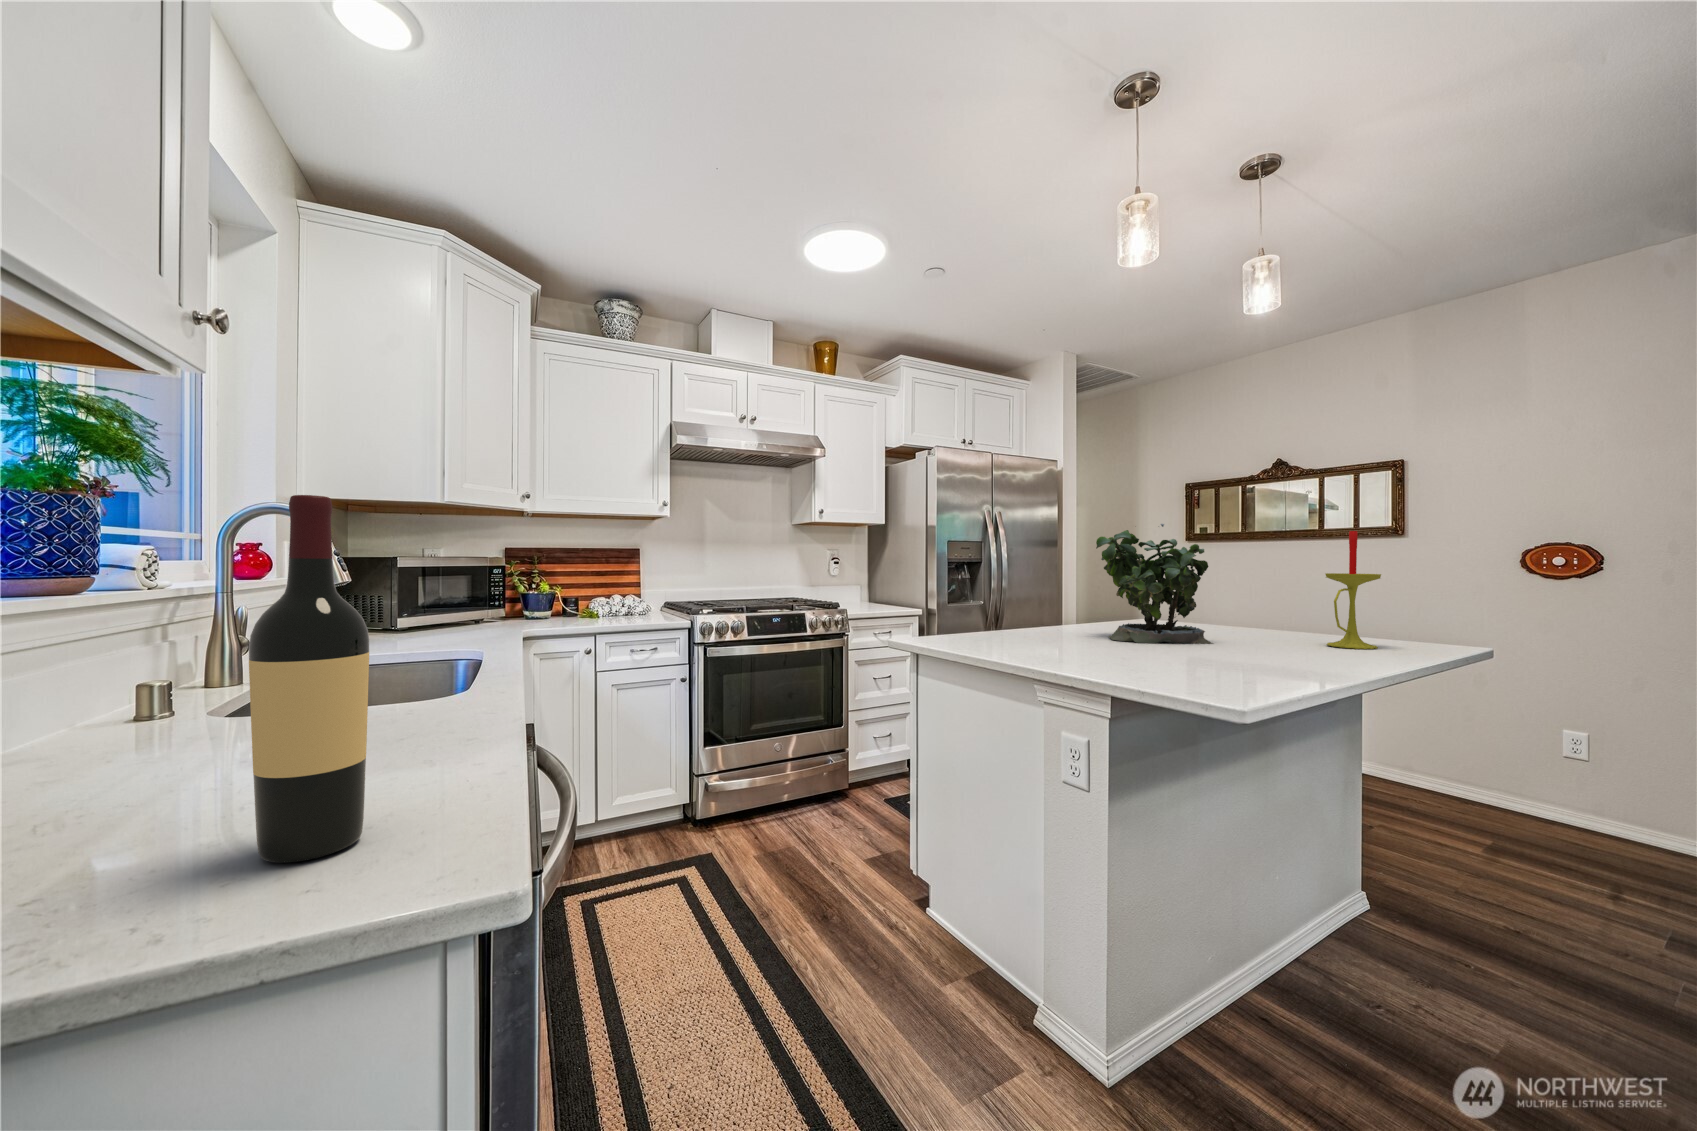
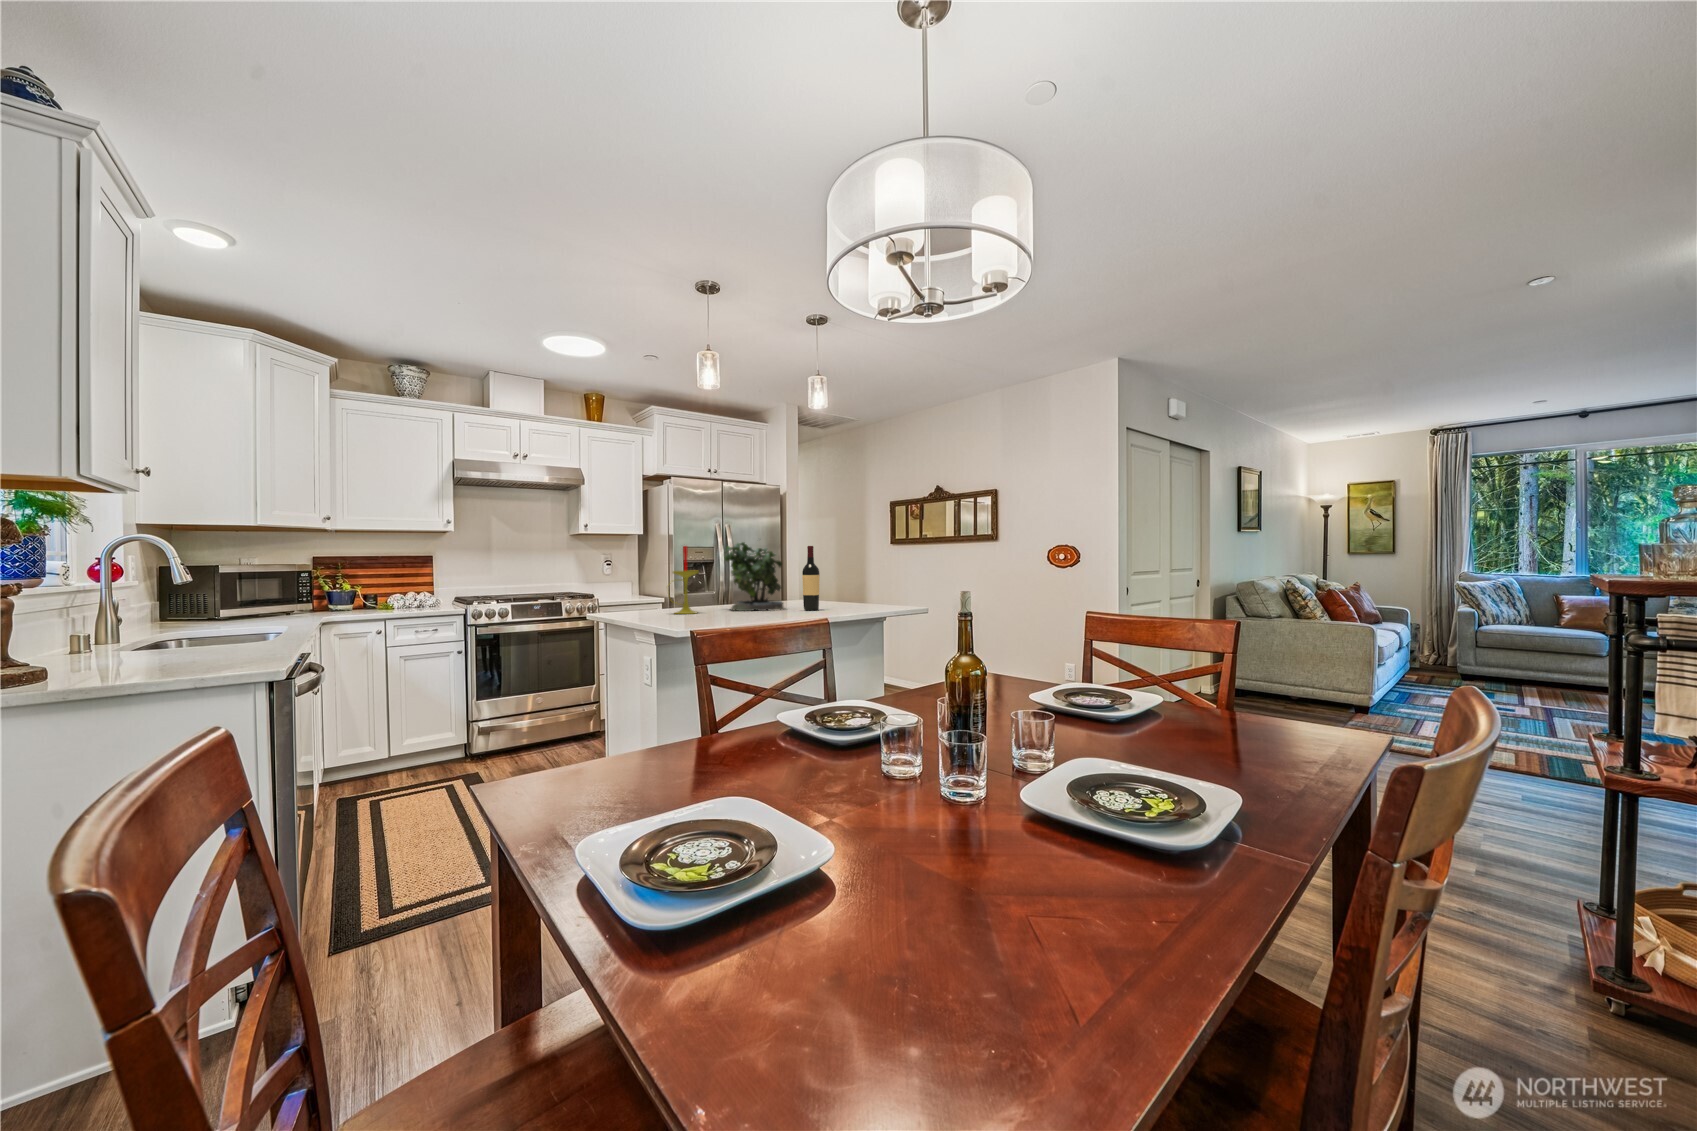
wine bottle: present [249,495,369,863] -> present [802,546,820,611]
candle: present [1326,531,1381,649] -> present [670,546,698,614]

